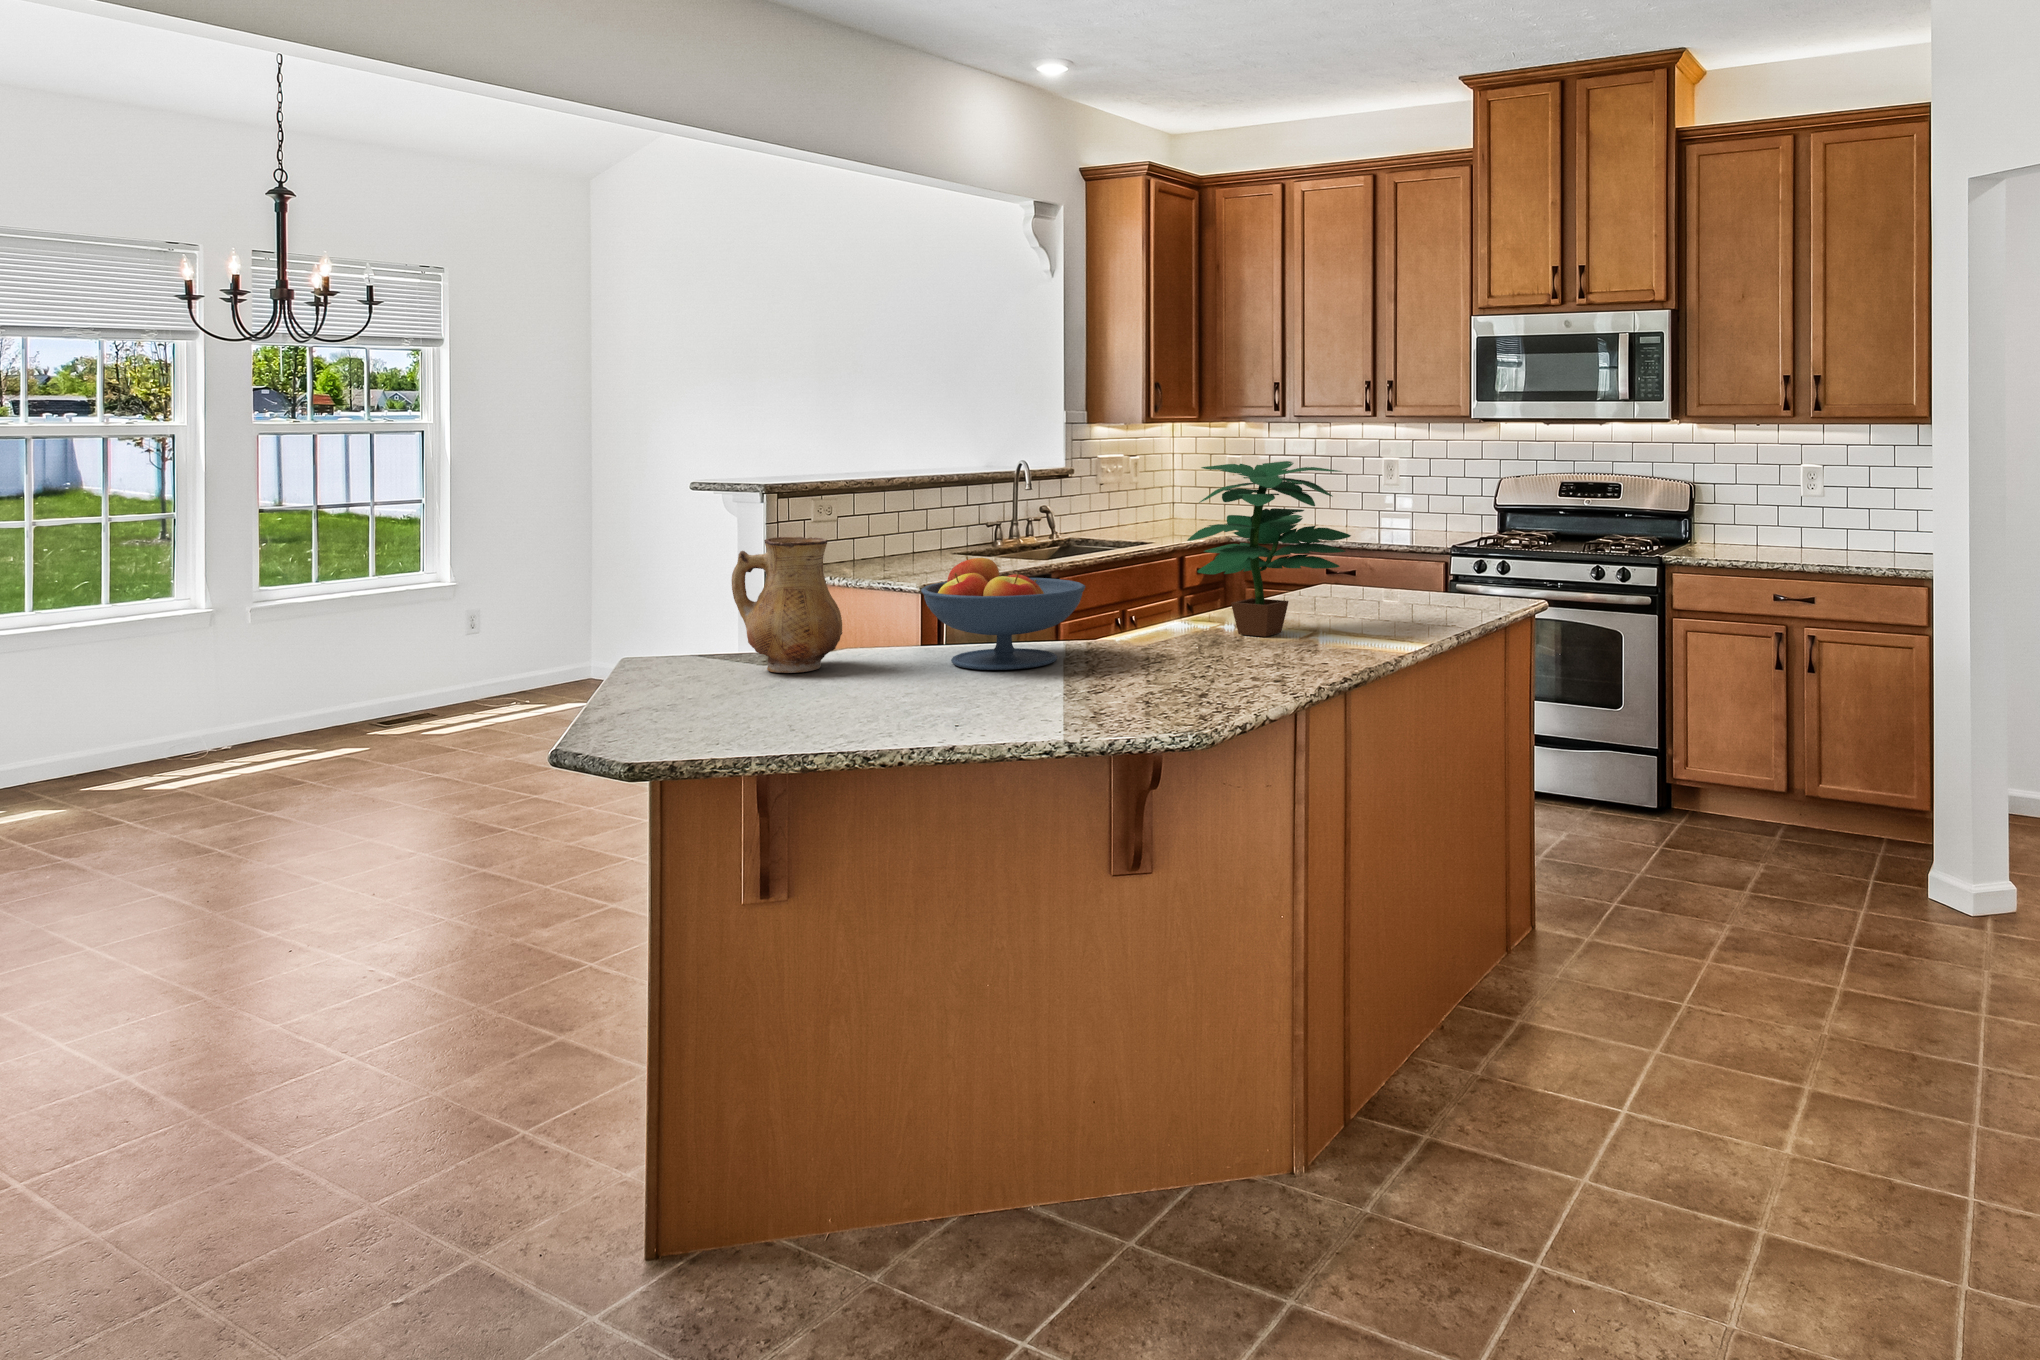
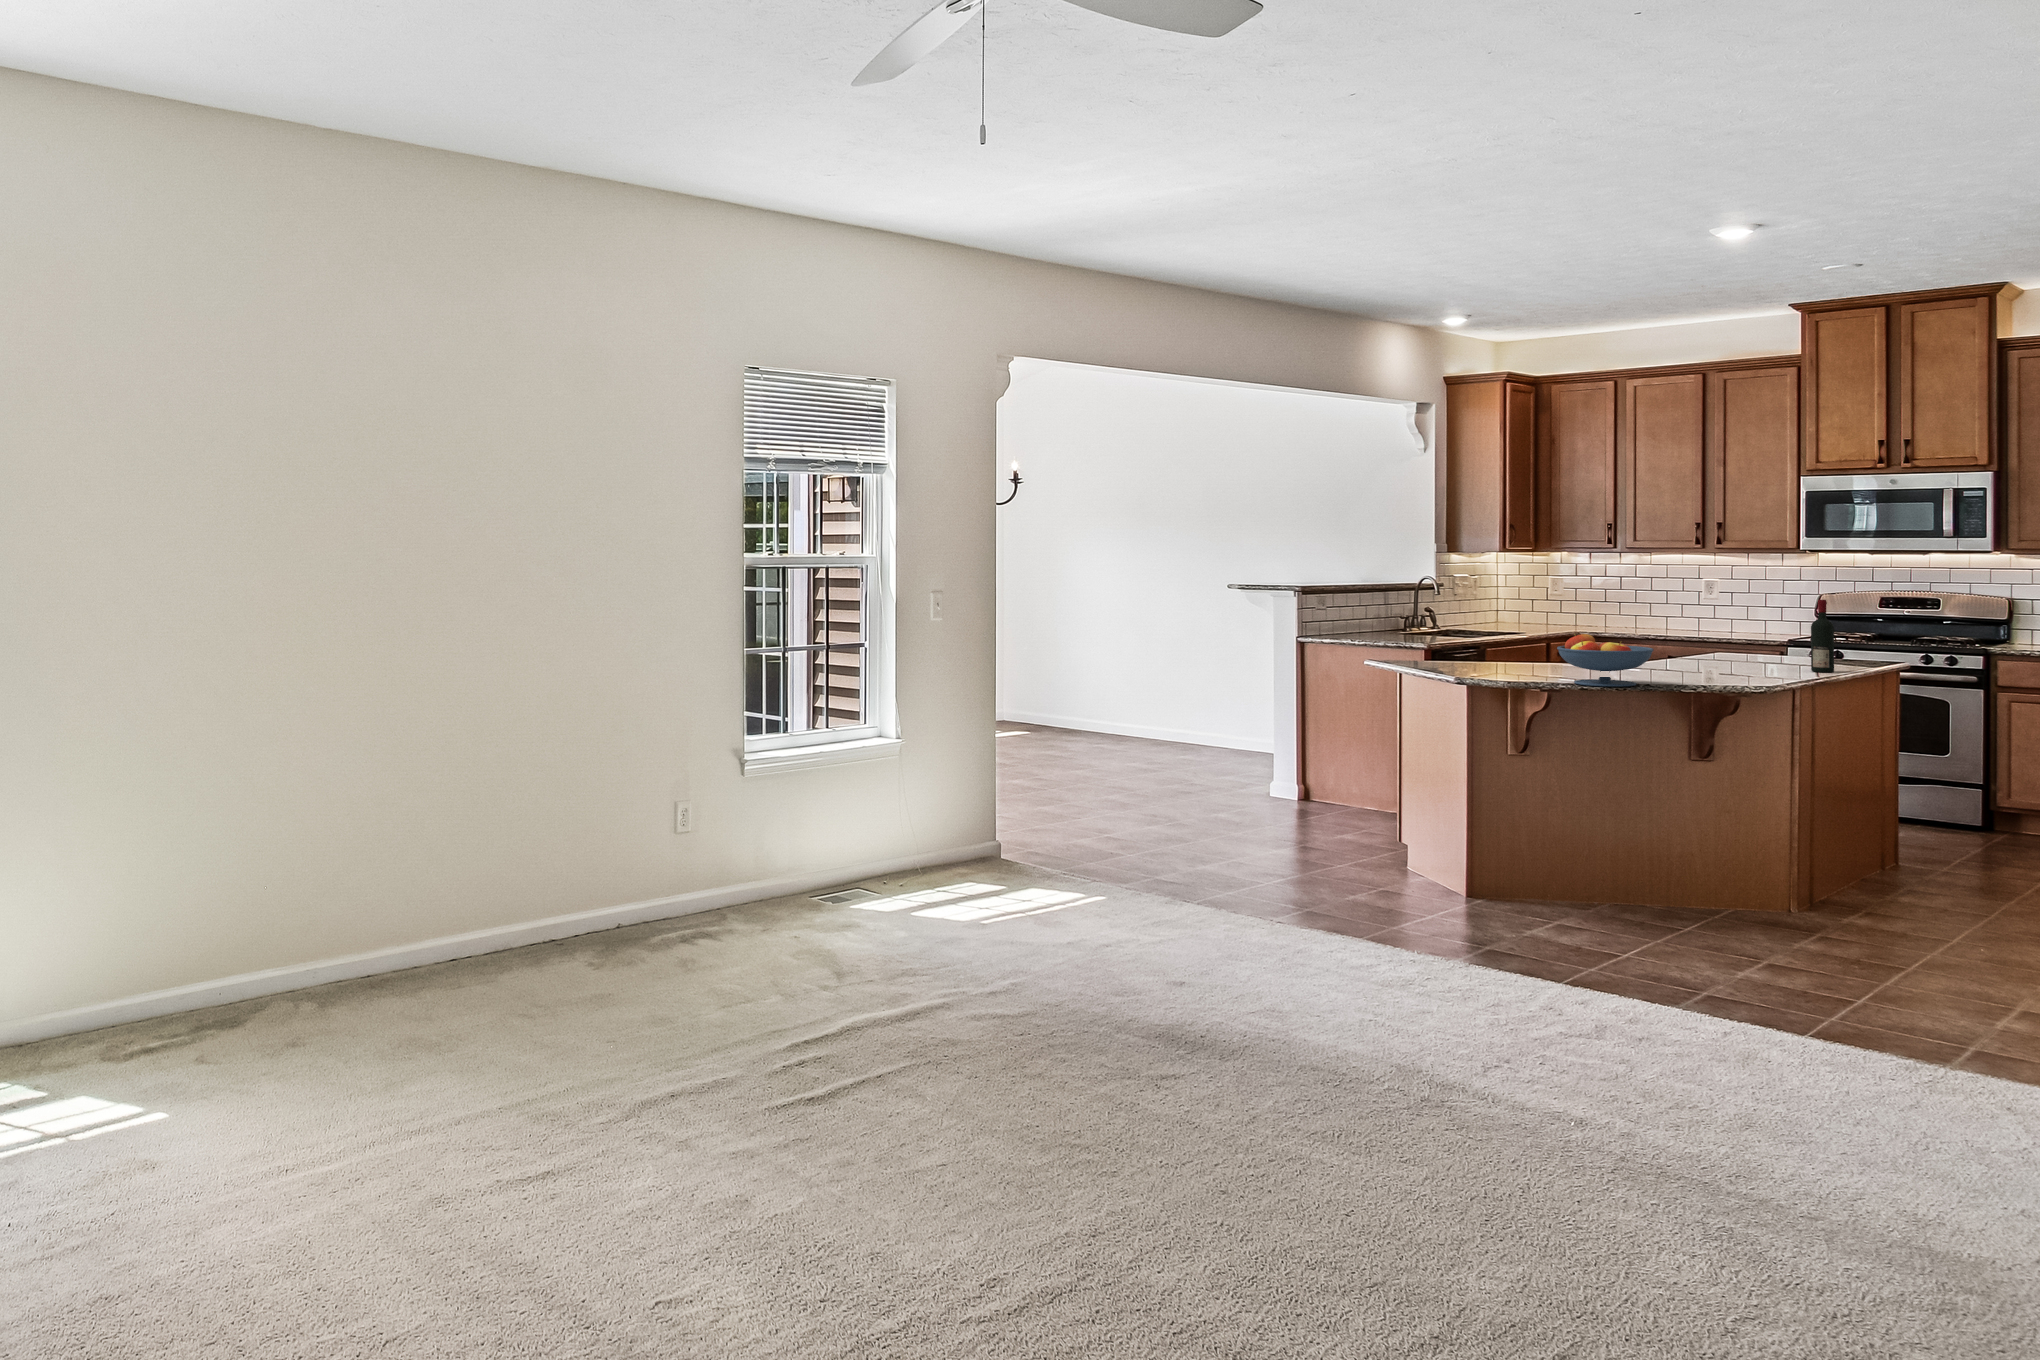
potted plant: present [1187,461,1351,637] -> none [1691,585,1794,679]
wine bottle: none [1393,488,1424,615] -> present [1811,600,1834,672]
ceramic pitcher: present [732,537,842,673] -> none [1462,623,1519,686]

